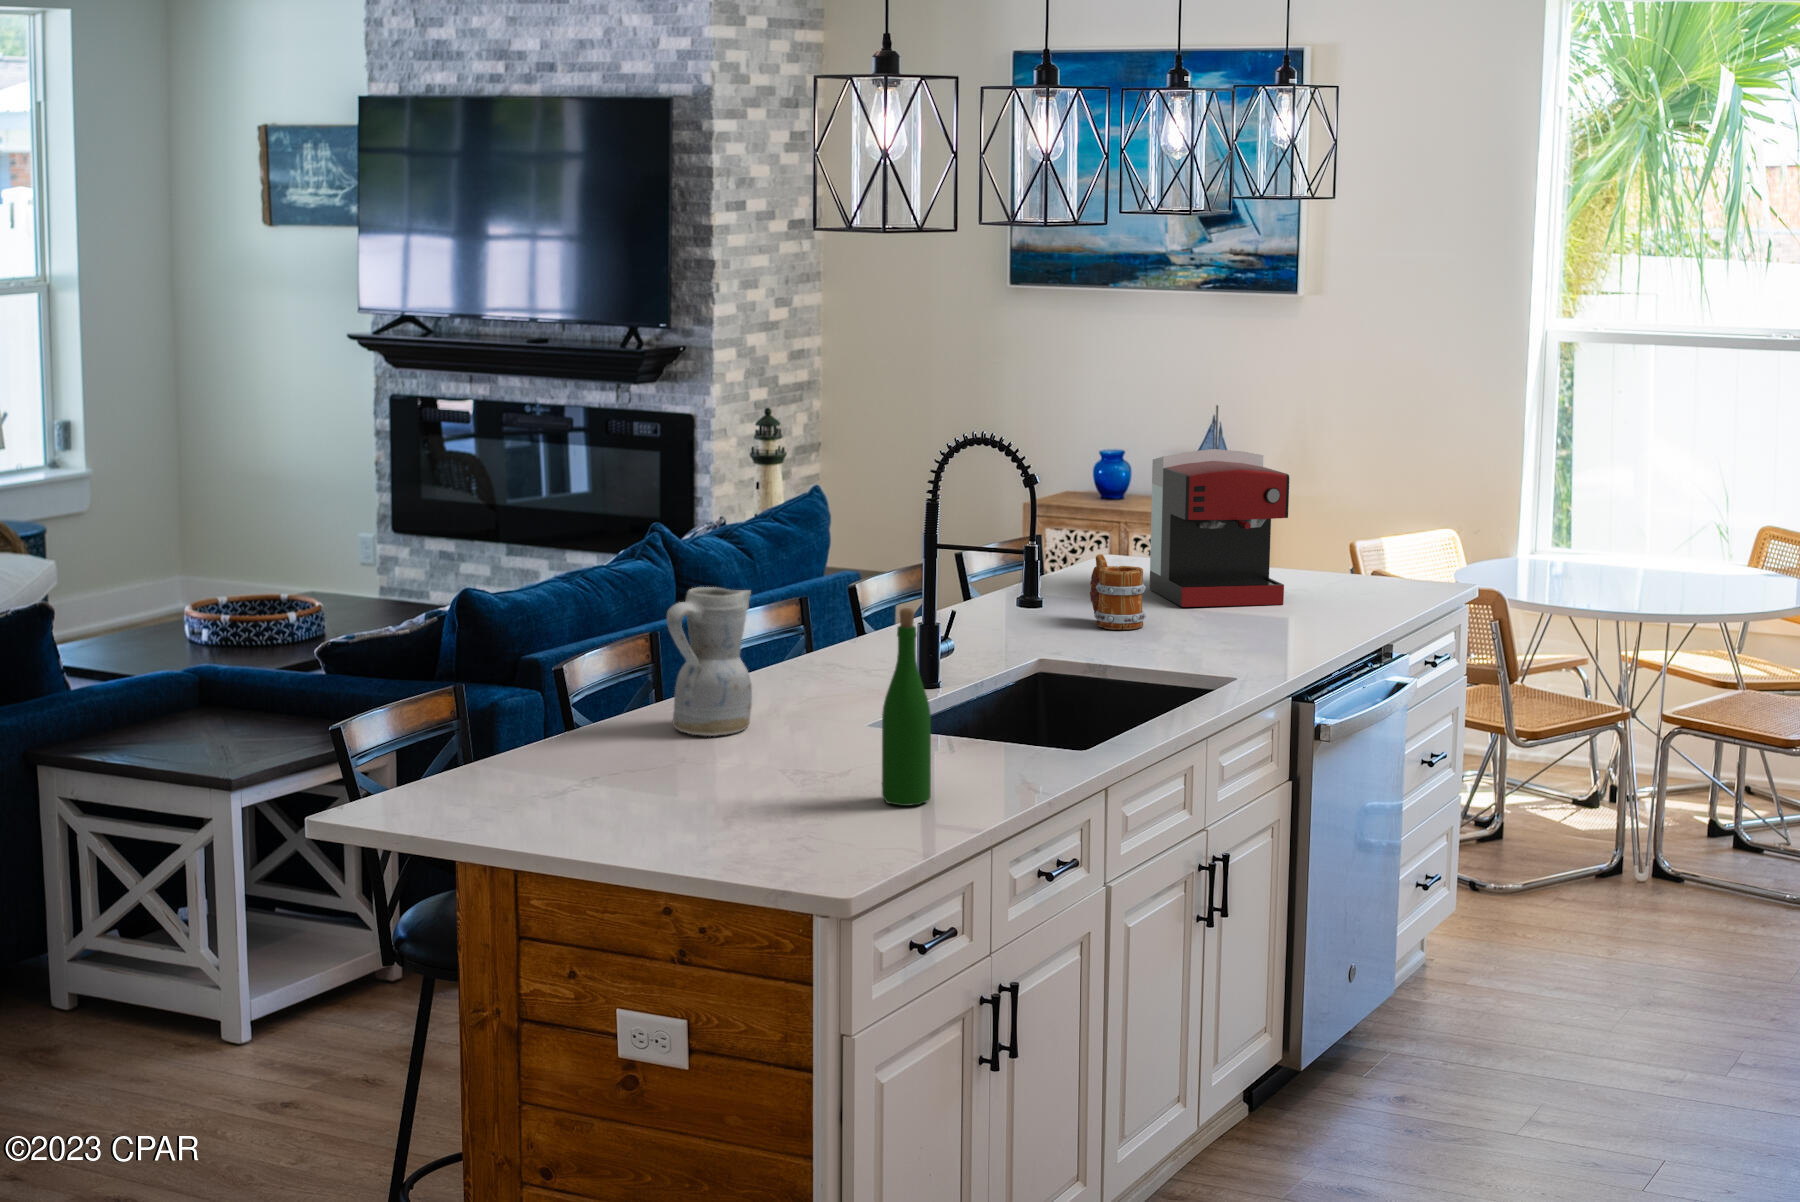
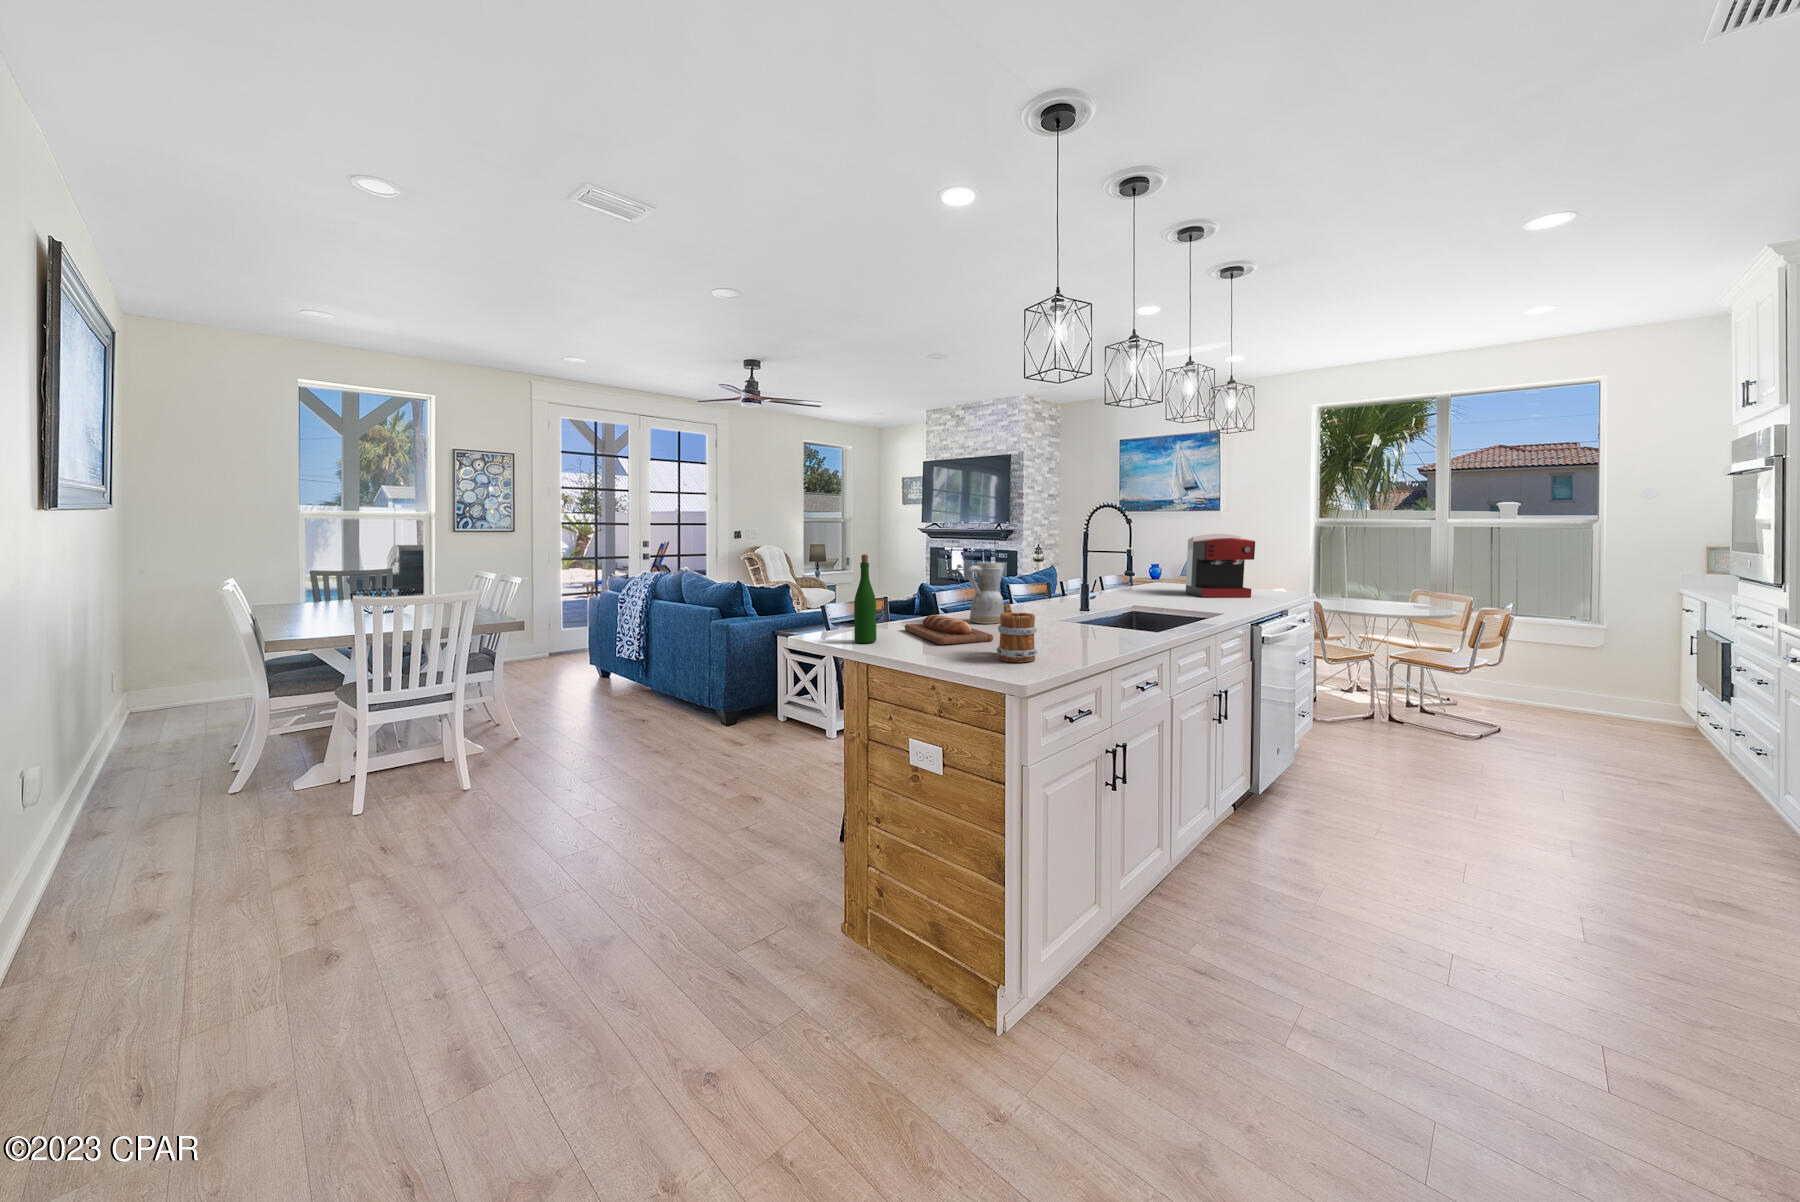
mug: present [1090,554,1146,630] -> present [997,604,1037,662]
wine bottle: present [882,608,931,806] -> present [854,554,876,643]
bread loaf: none [534,732,752,813] -> present [905,615,993,645]

